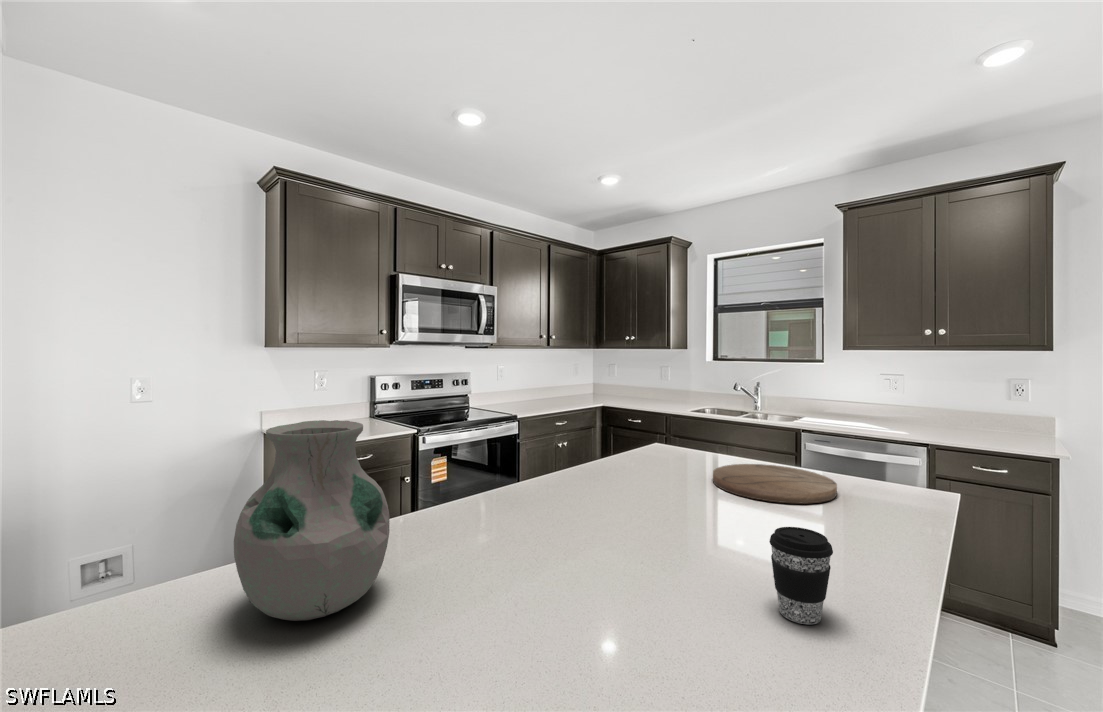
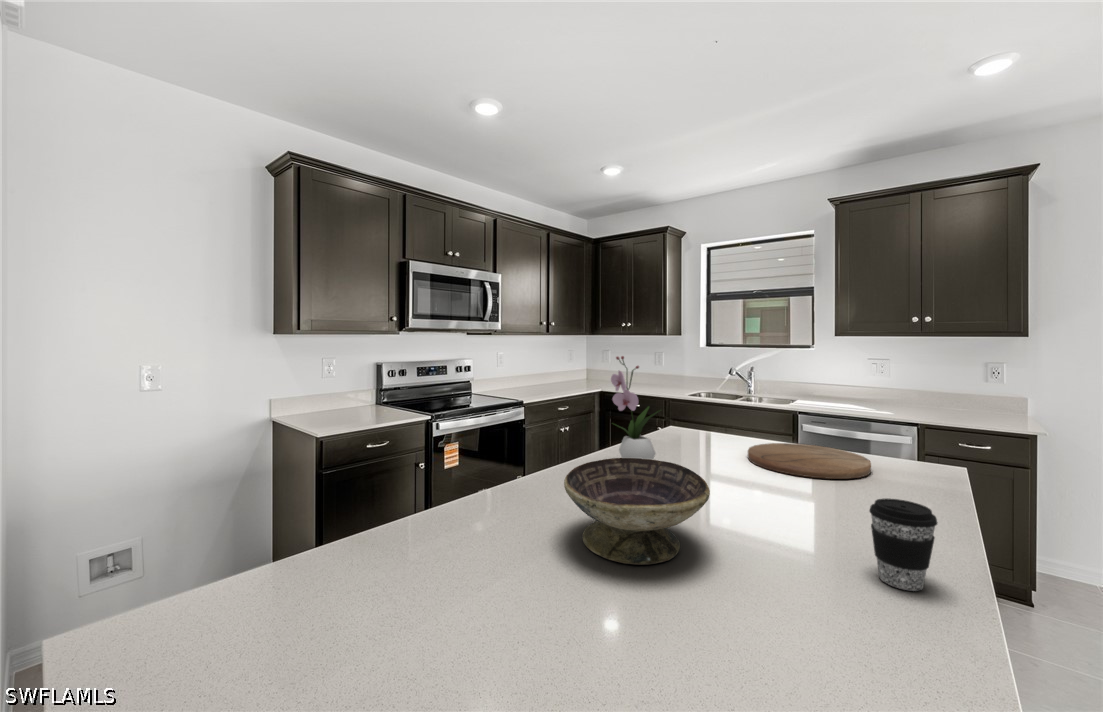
flower arrangement: none [567,373,616,487] -> present [611,356,660,459]
vase: present [234,420,390,621] -> none [346,401,495,605]
decorative bowl: none [472,478,617,588] -> present [564,458,710,565]

